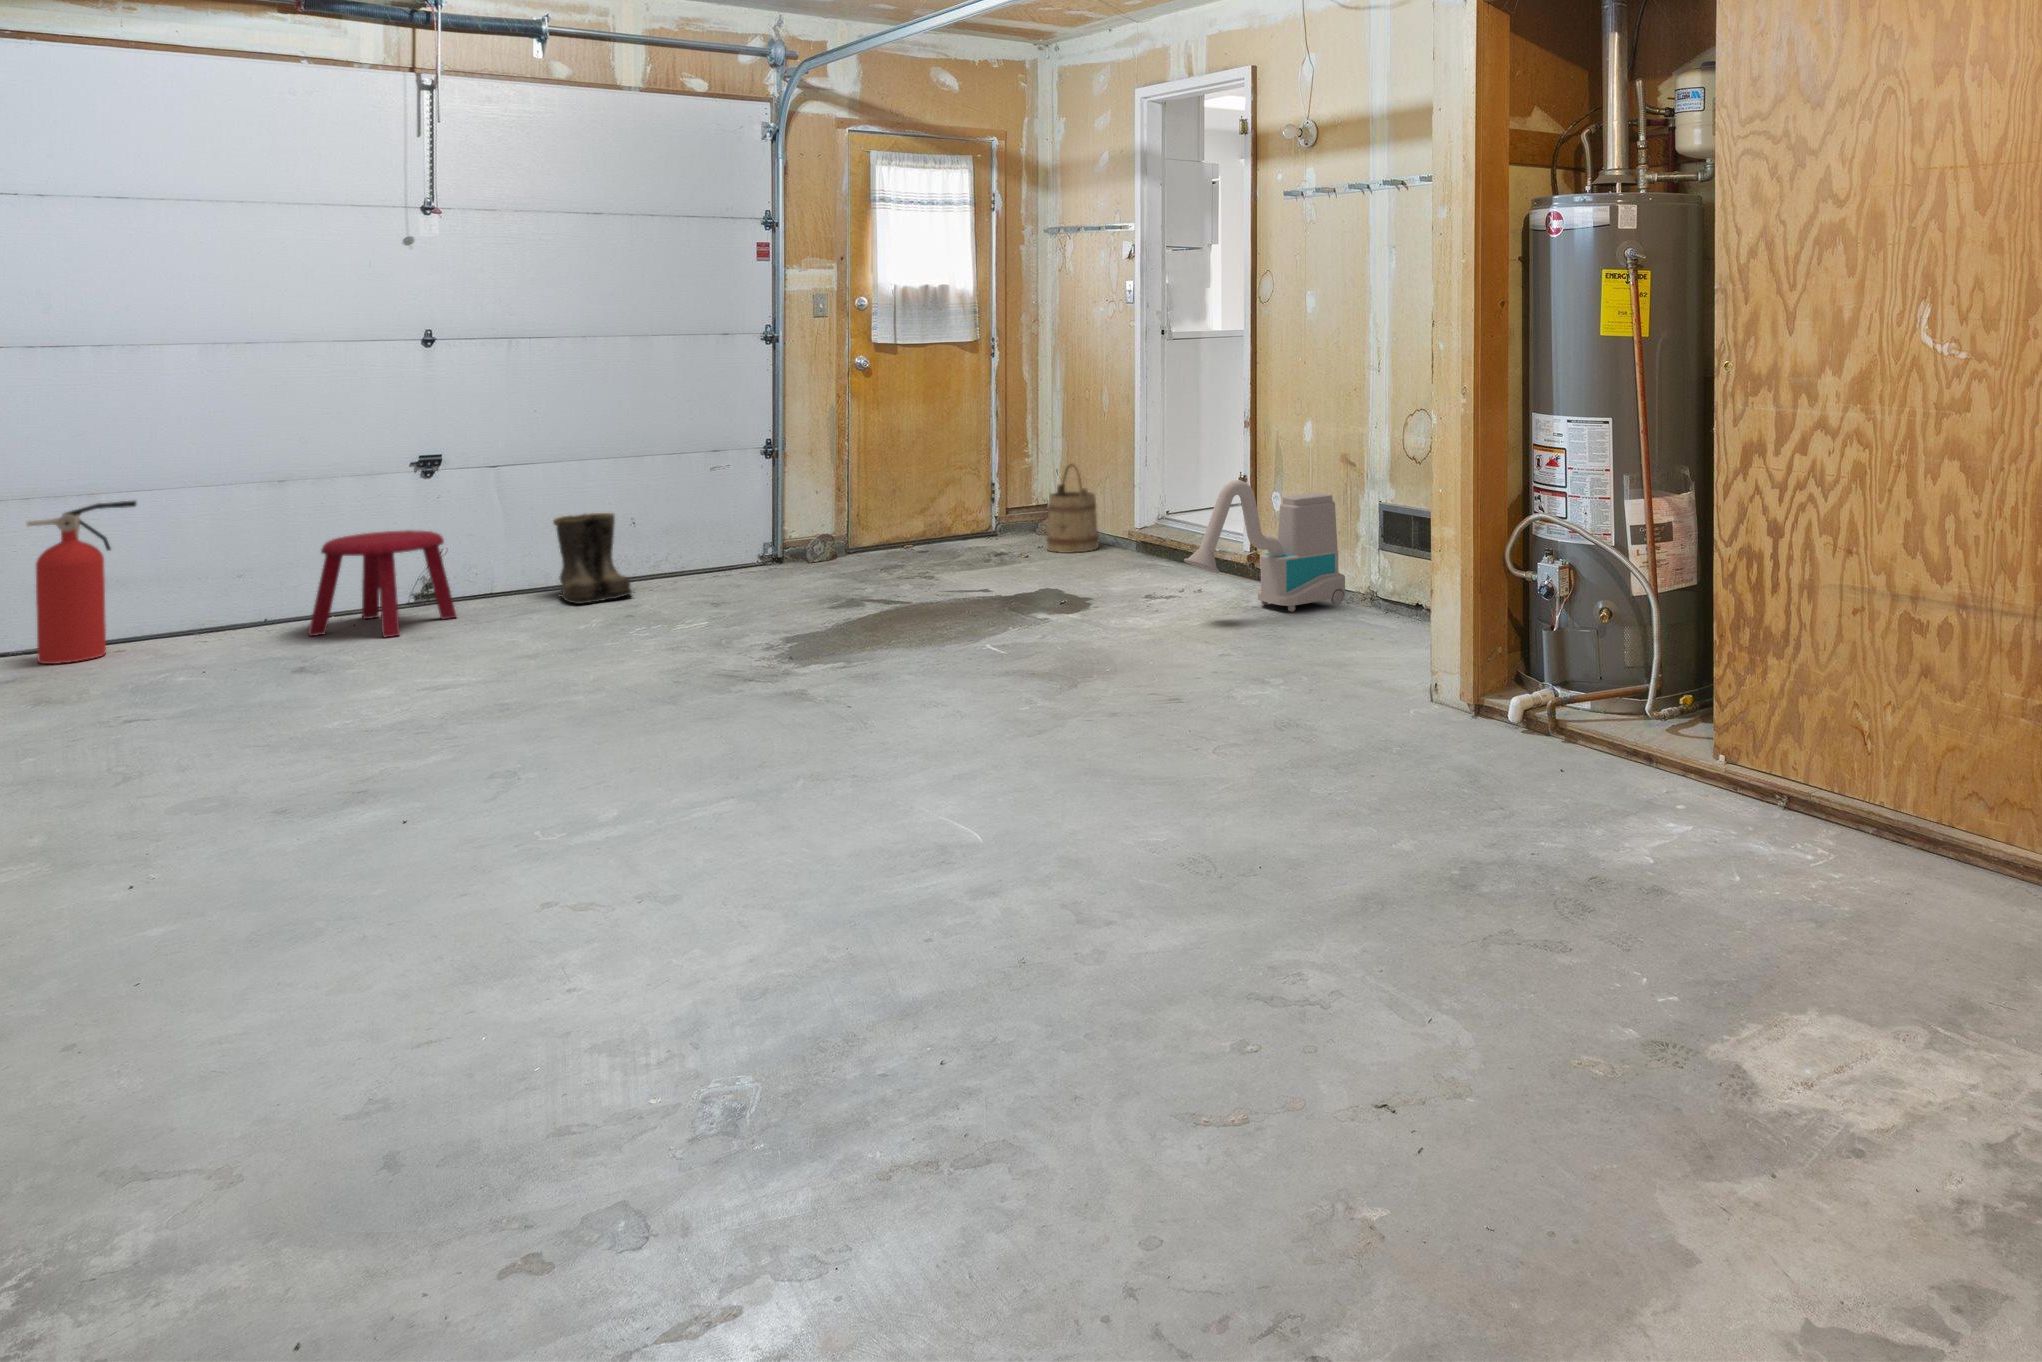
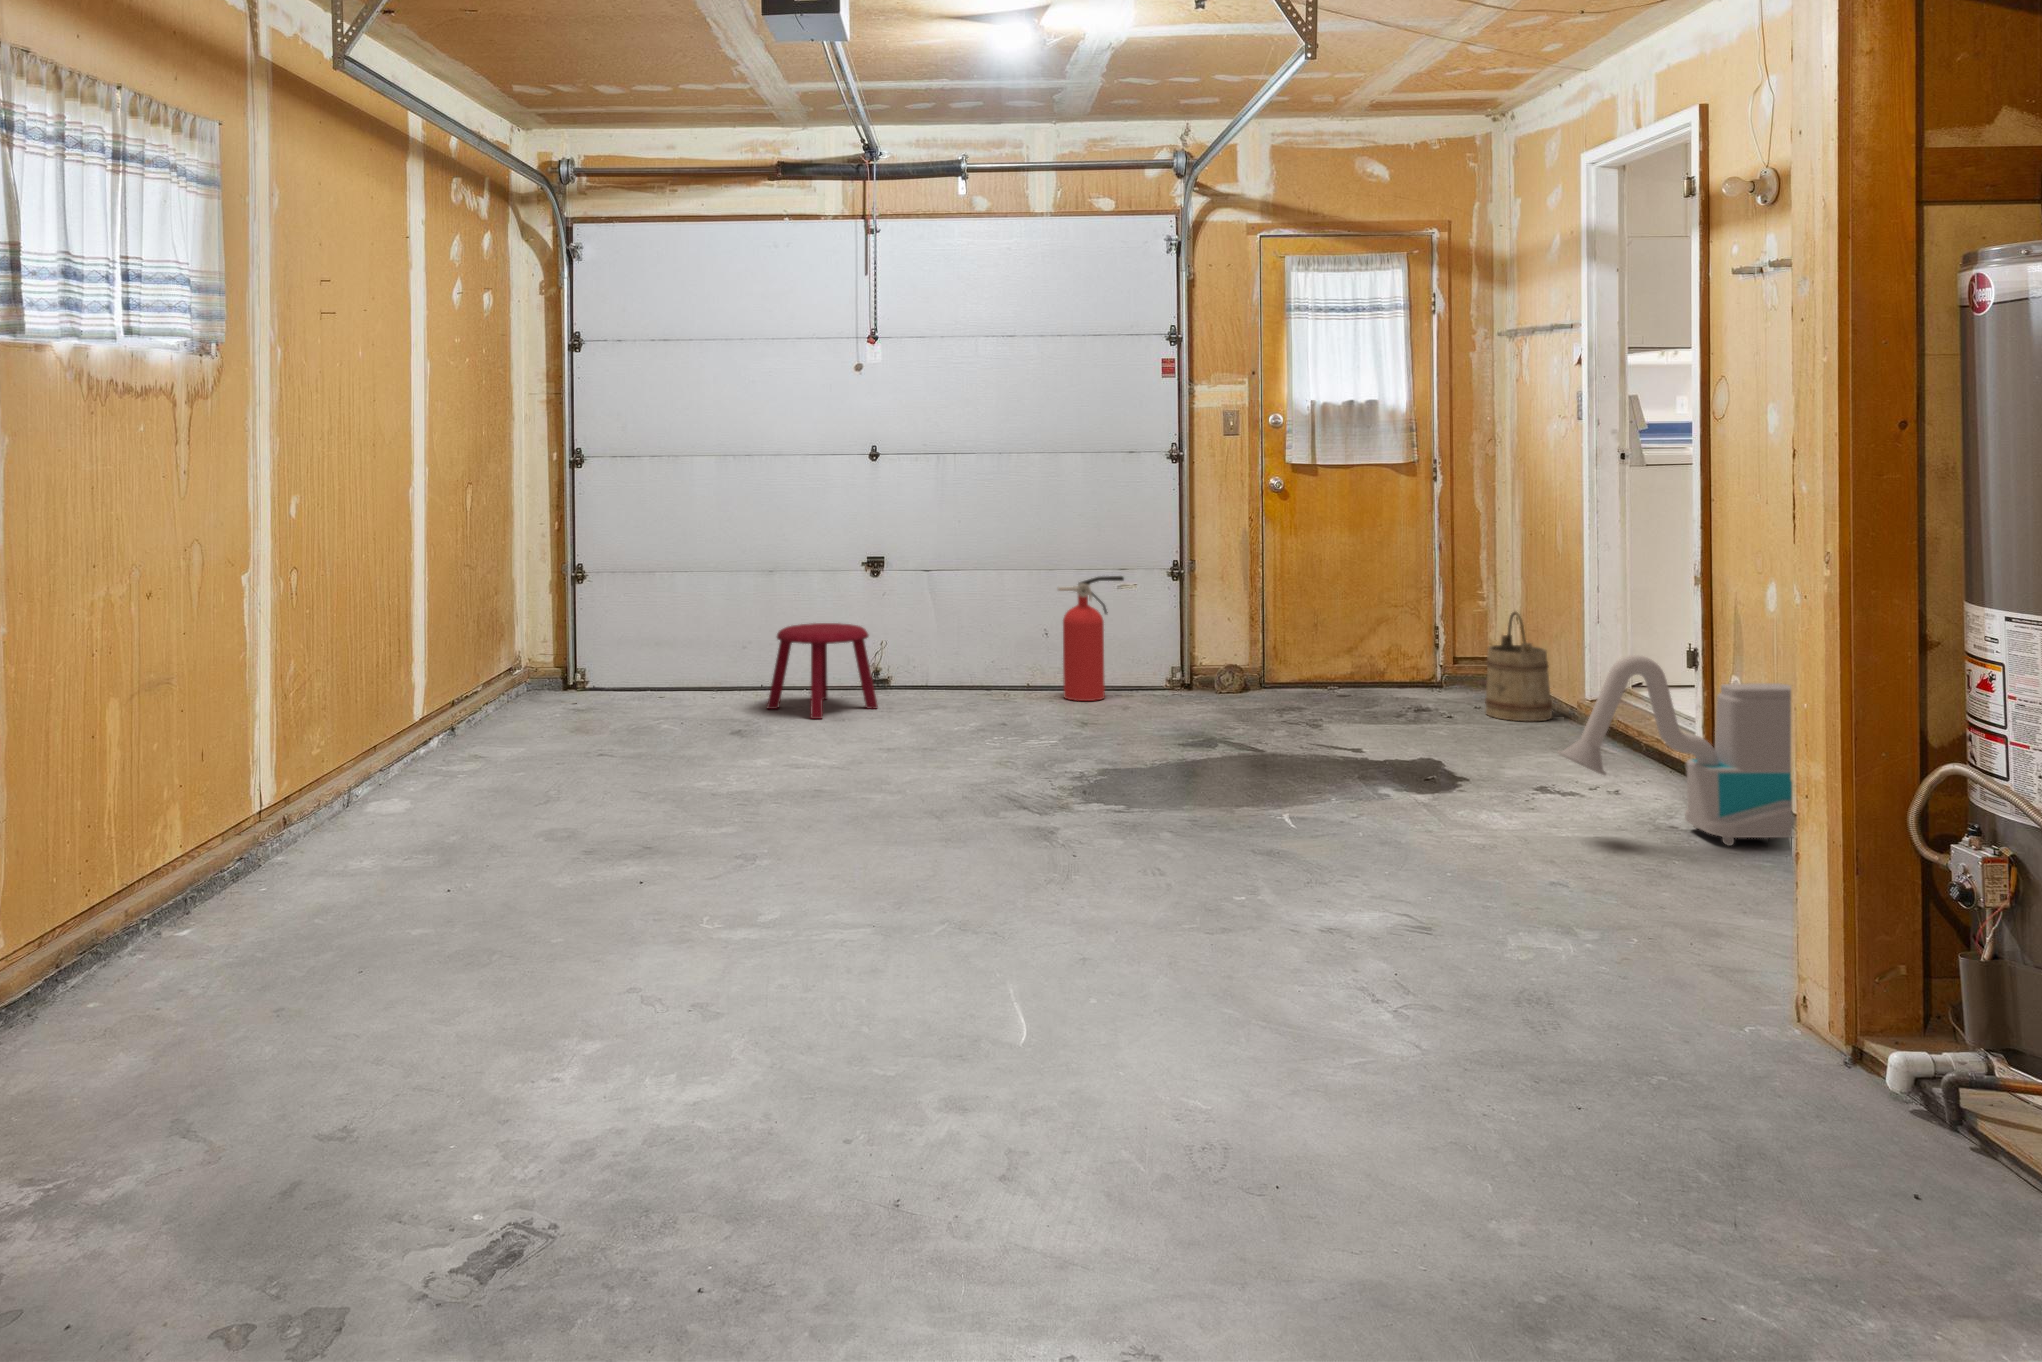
fire extinguisher: present [27,501,136,664] -> present [1058,576,1124,701]
boots: present [553,513,633,604] -> none [967,622,1030,710]

